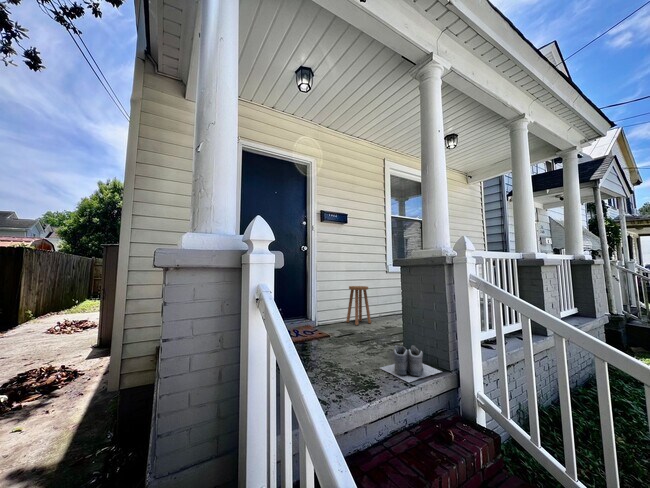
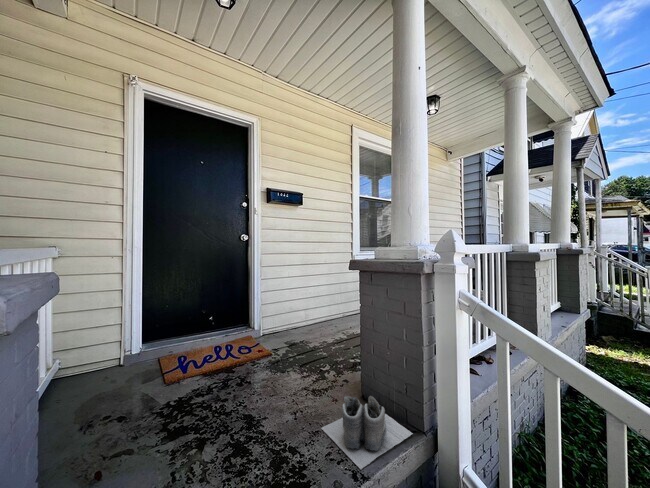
stool: present [346,286,371,325] -> none [301,282,331,331]

